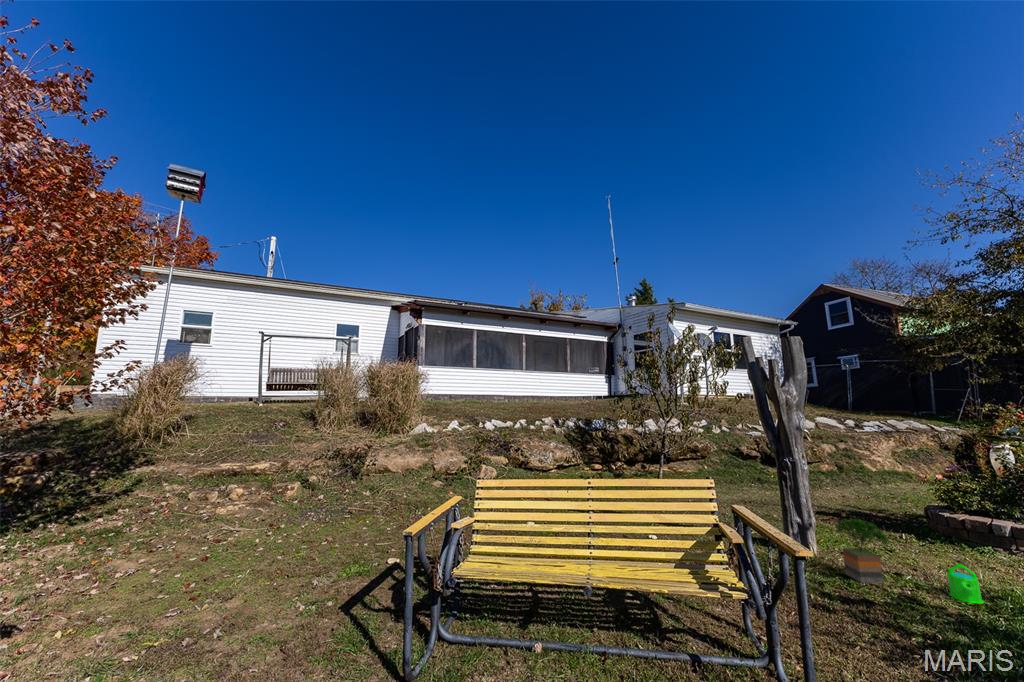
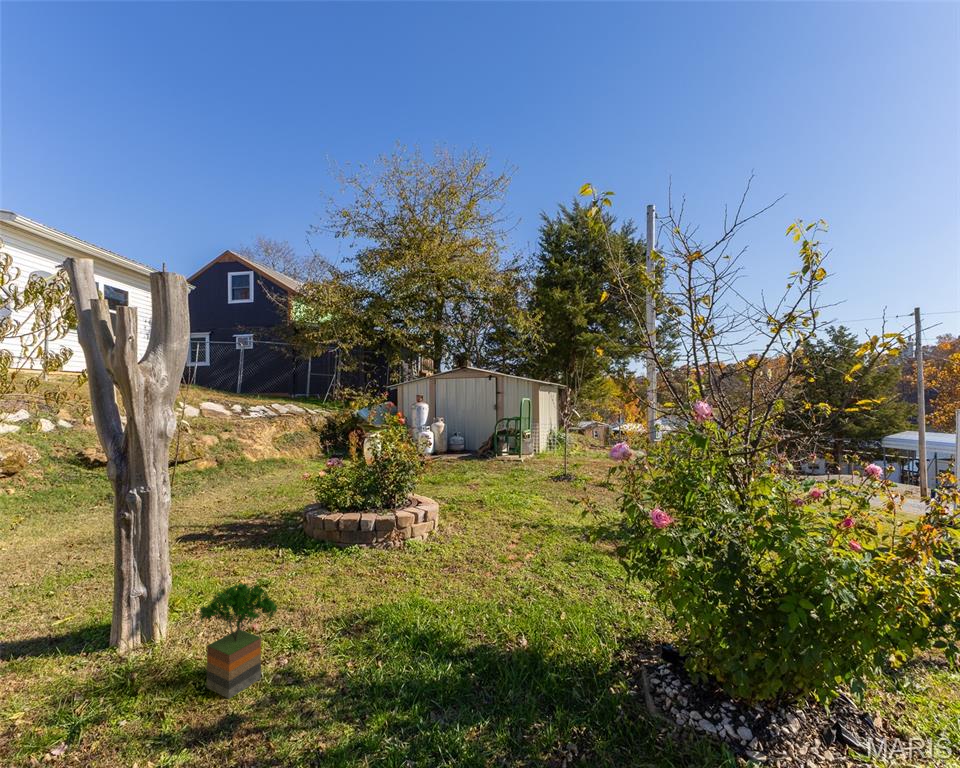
watering can: present [948,564,984,604] -> none [333,606,366,658]

